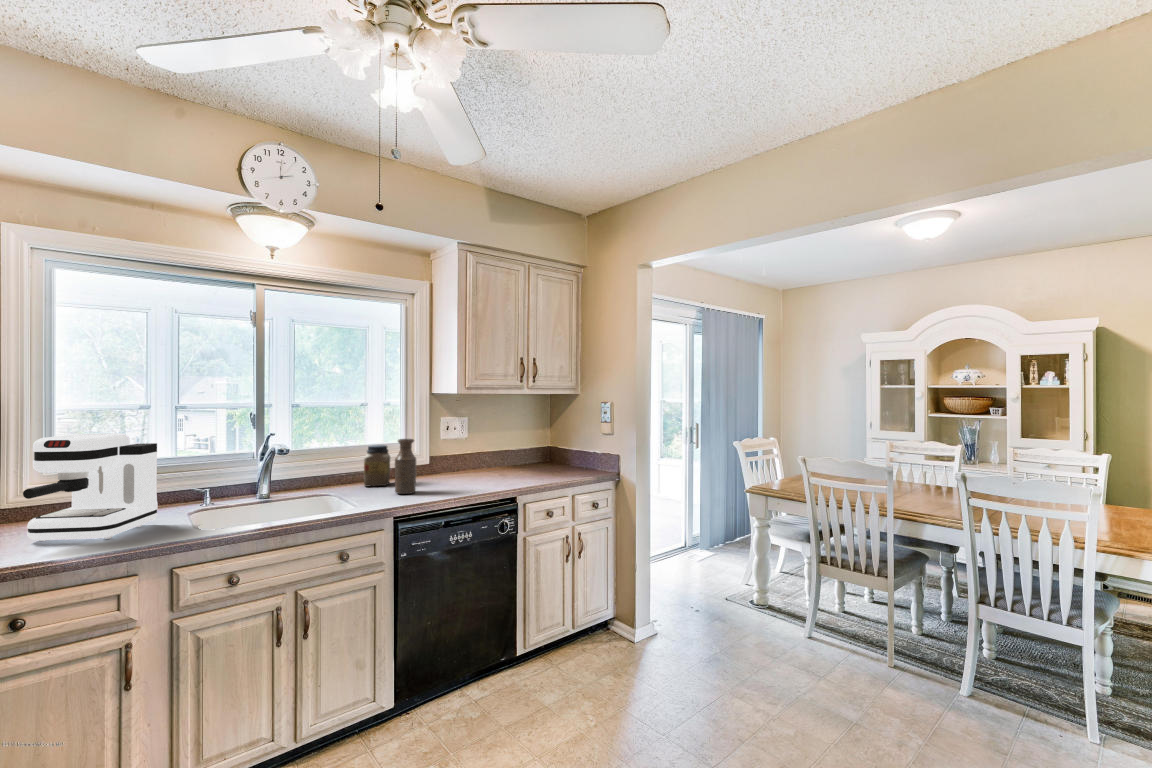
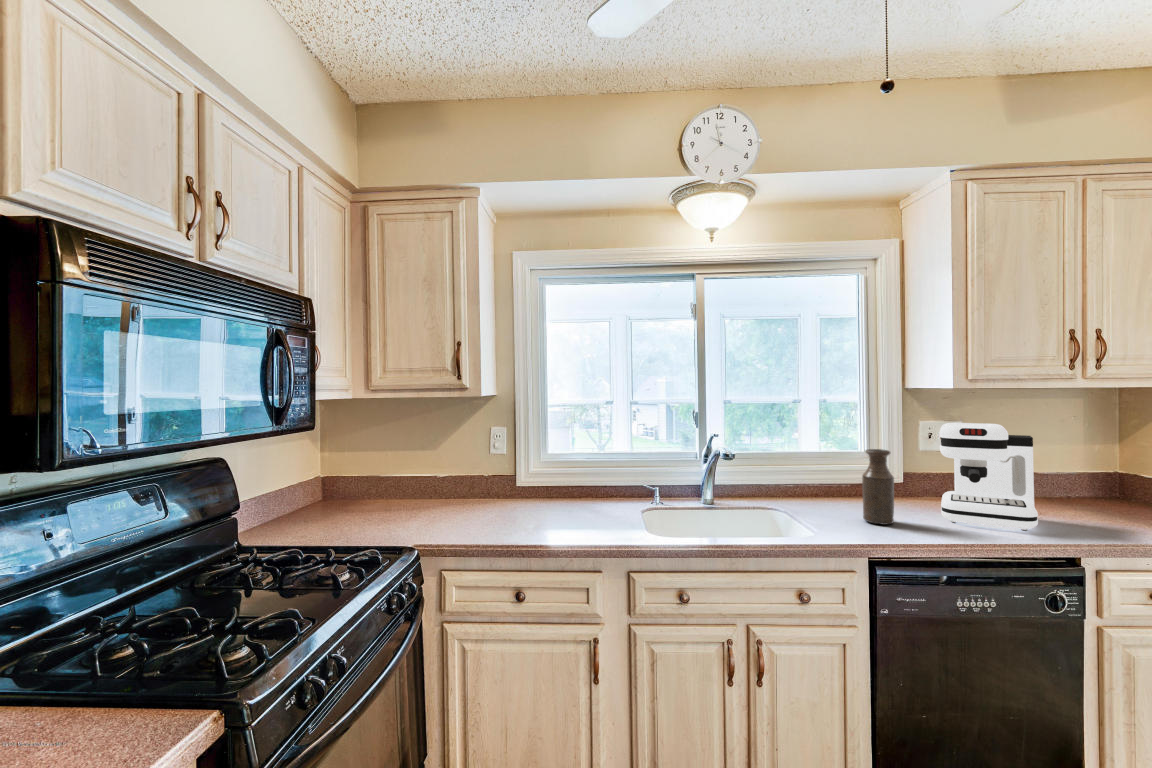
coffee maker: present [23,433,158,541] -> present [940,423,1038,530]
jar: present [364,445,390,487] -> none [818,454,851,507]

